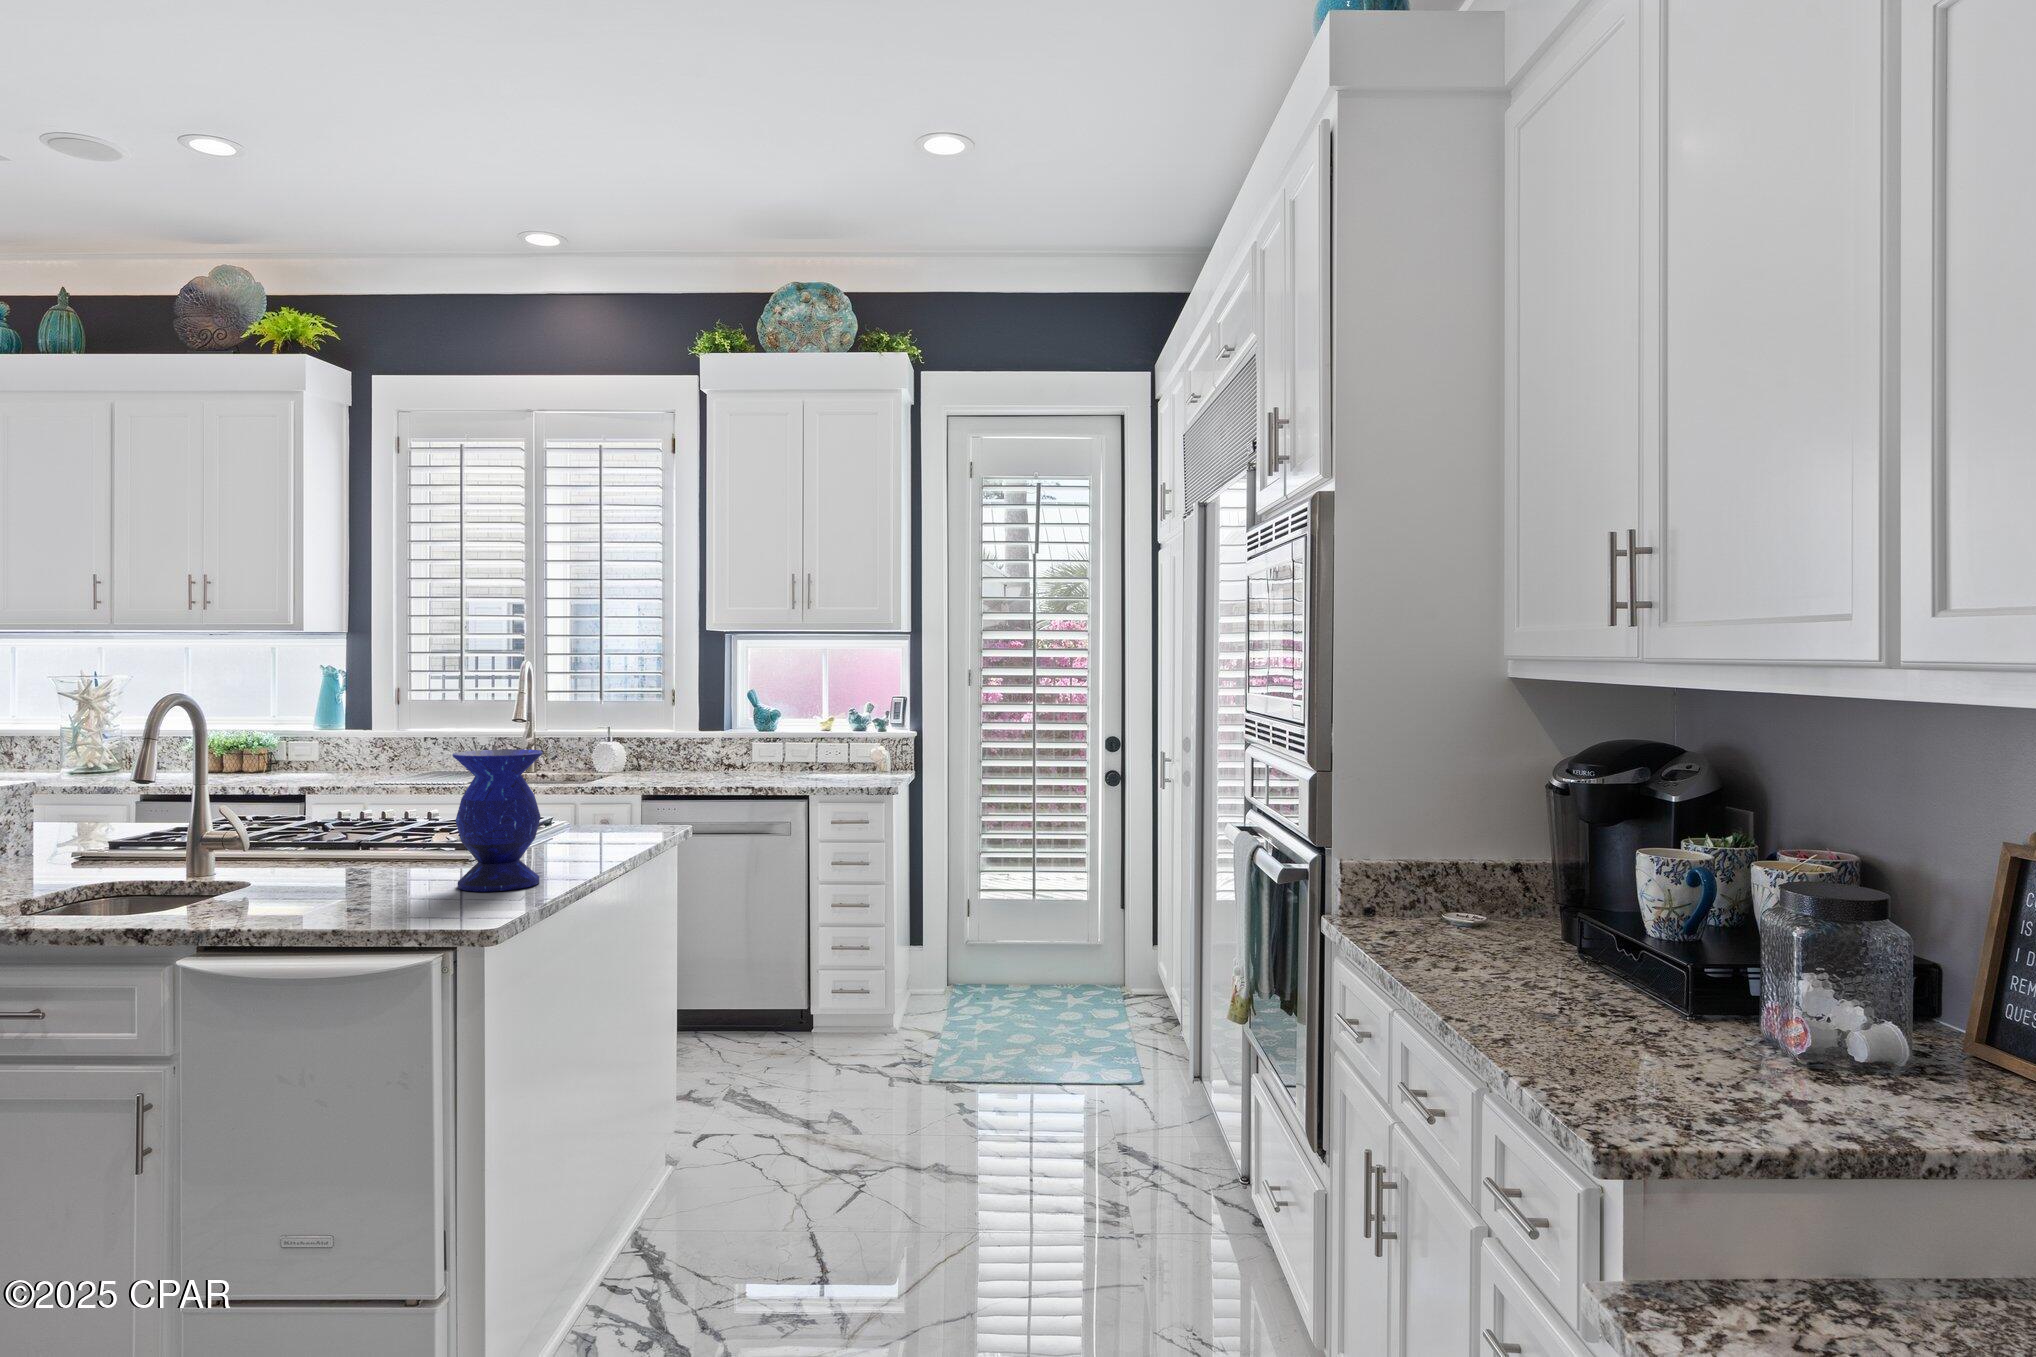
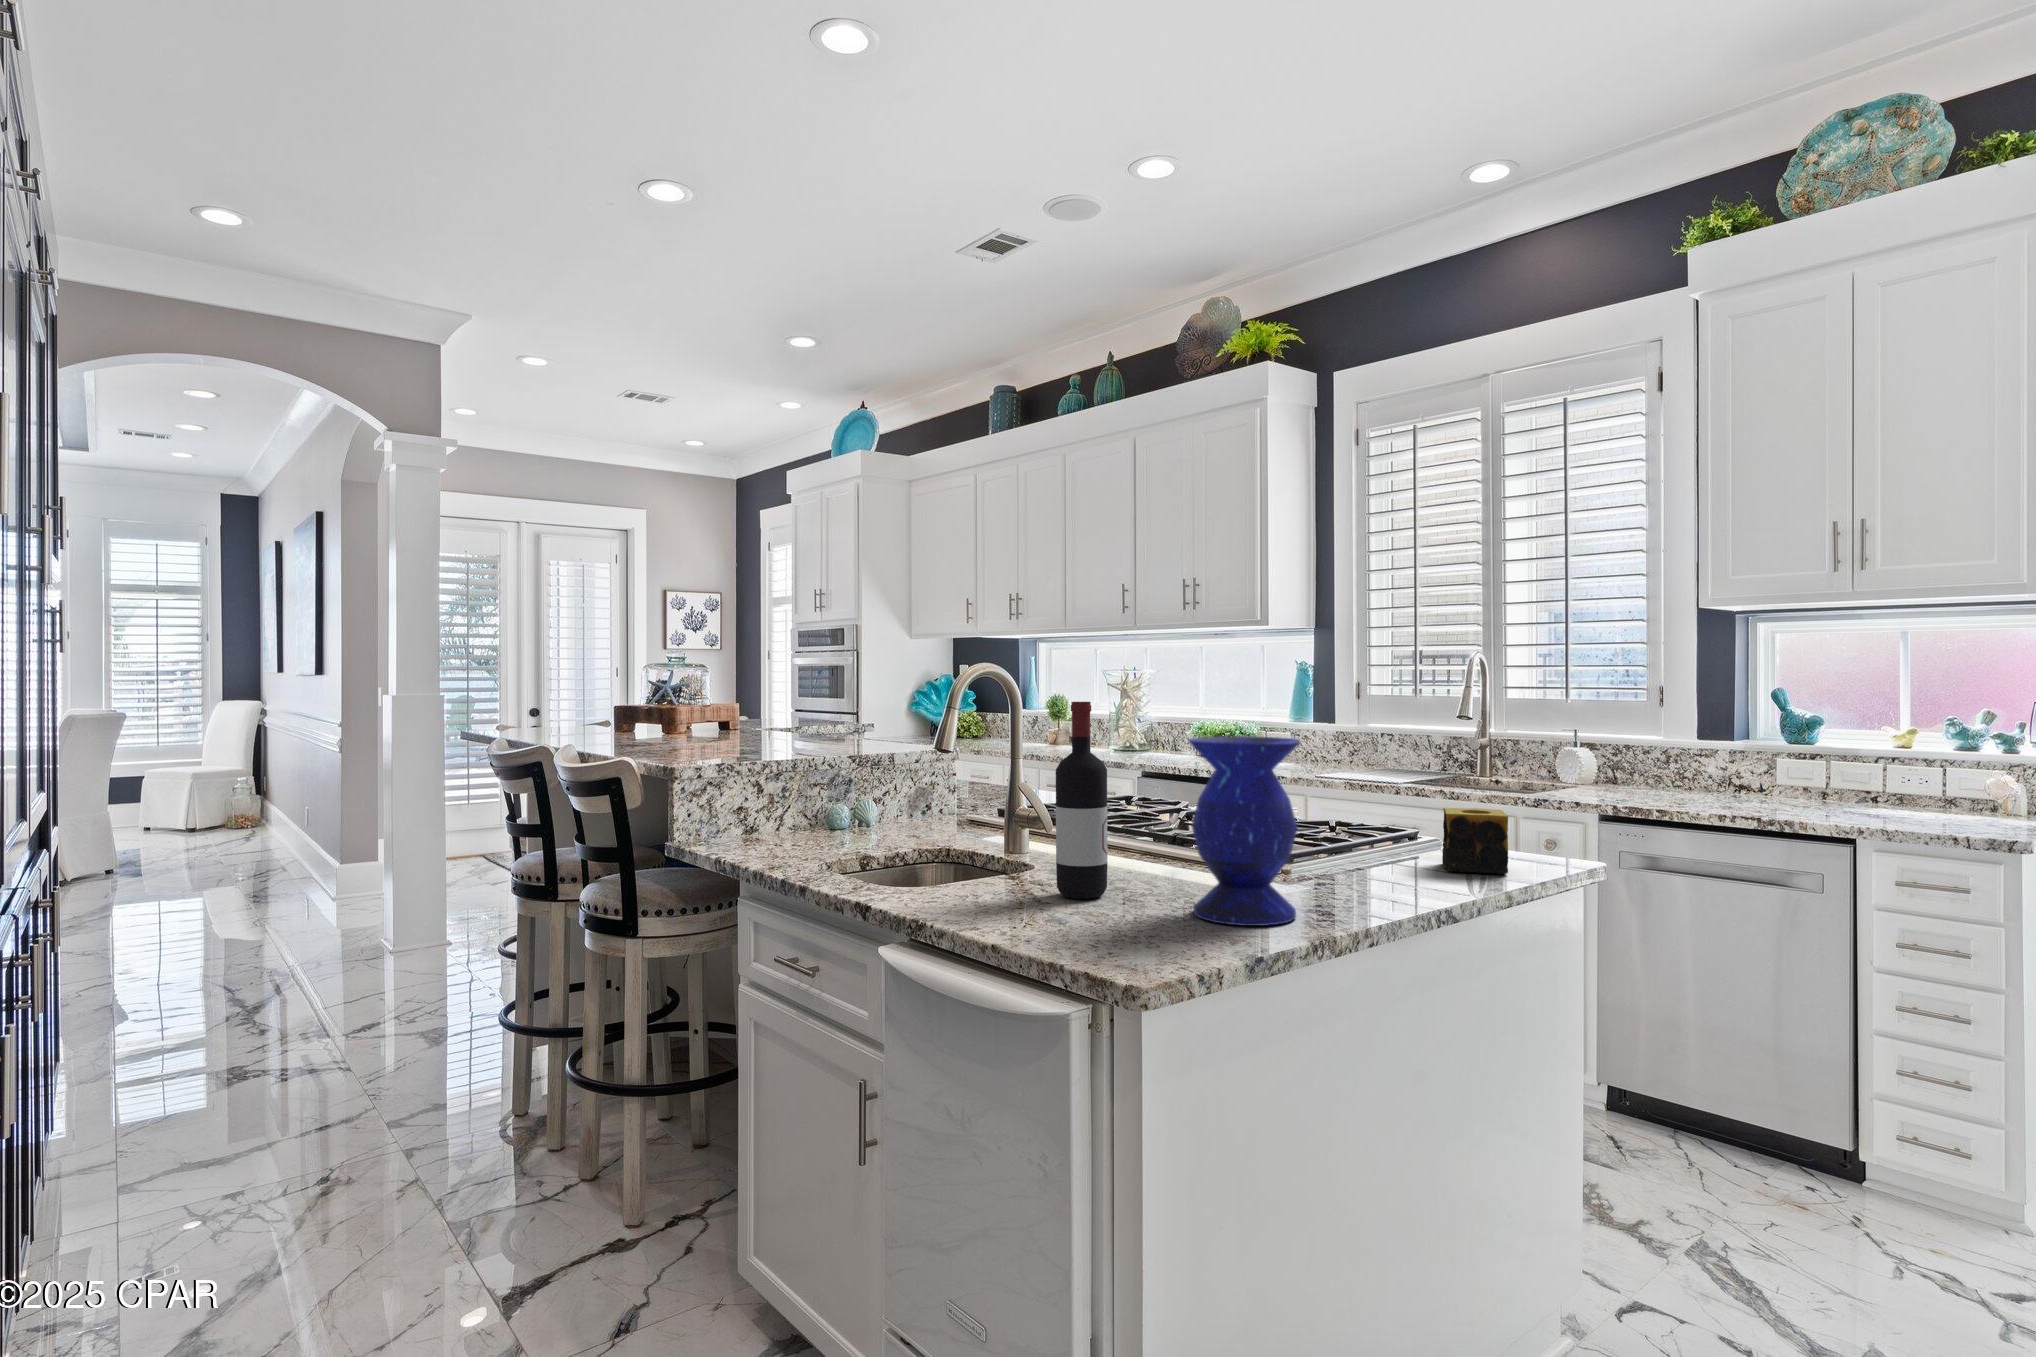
wine bottle: none [317,727,367,895] -> present [1056,702,1108,899]
candle: none [591,793,644,841] -> present [1442,808,1508,874]

